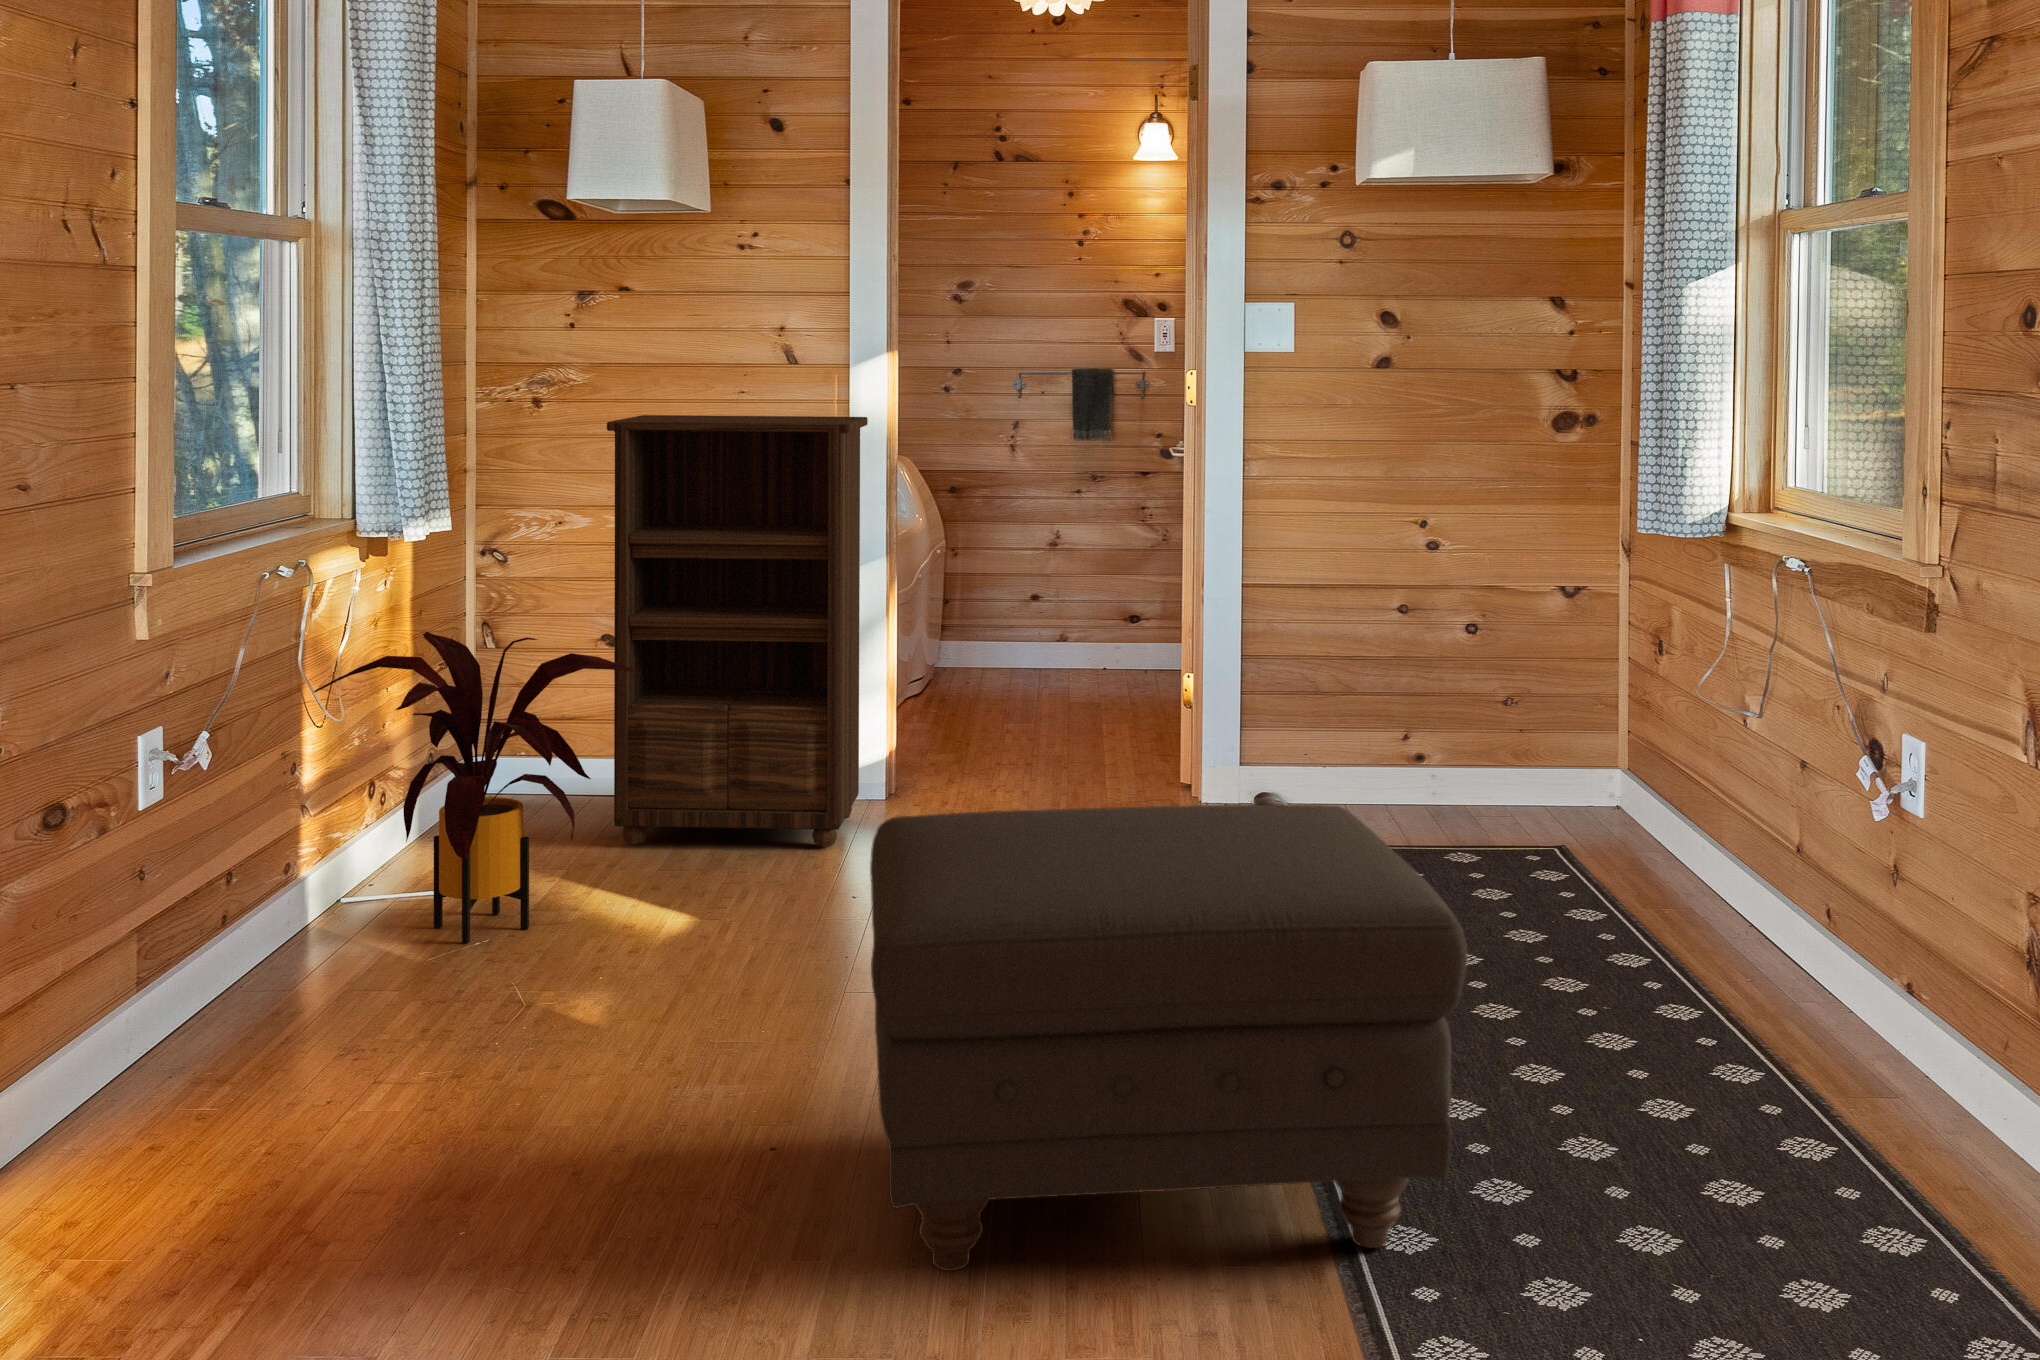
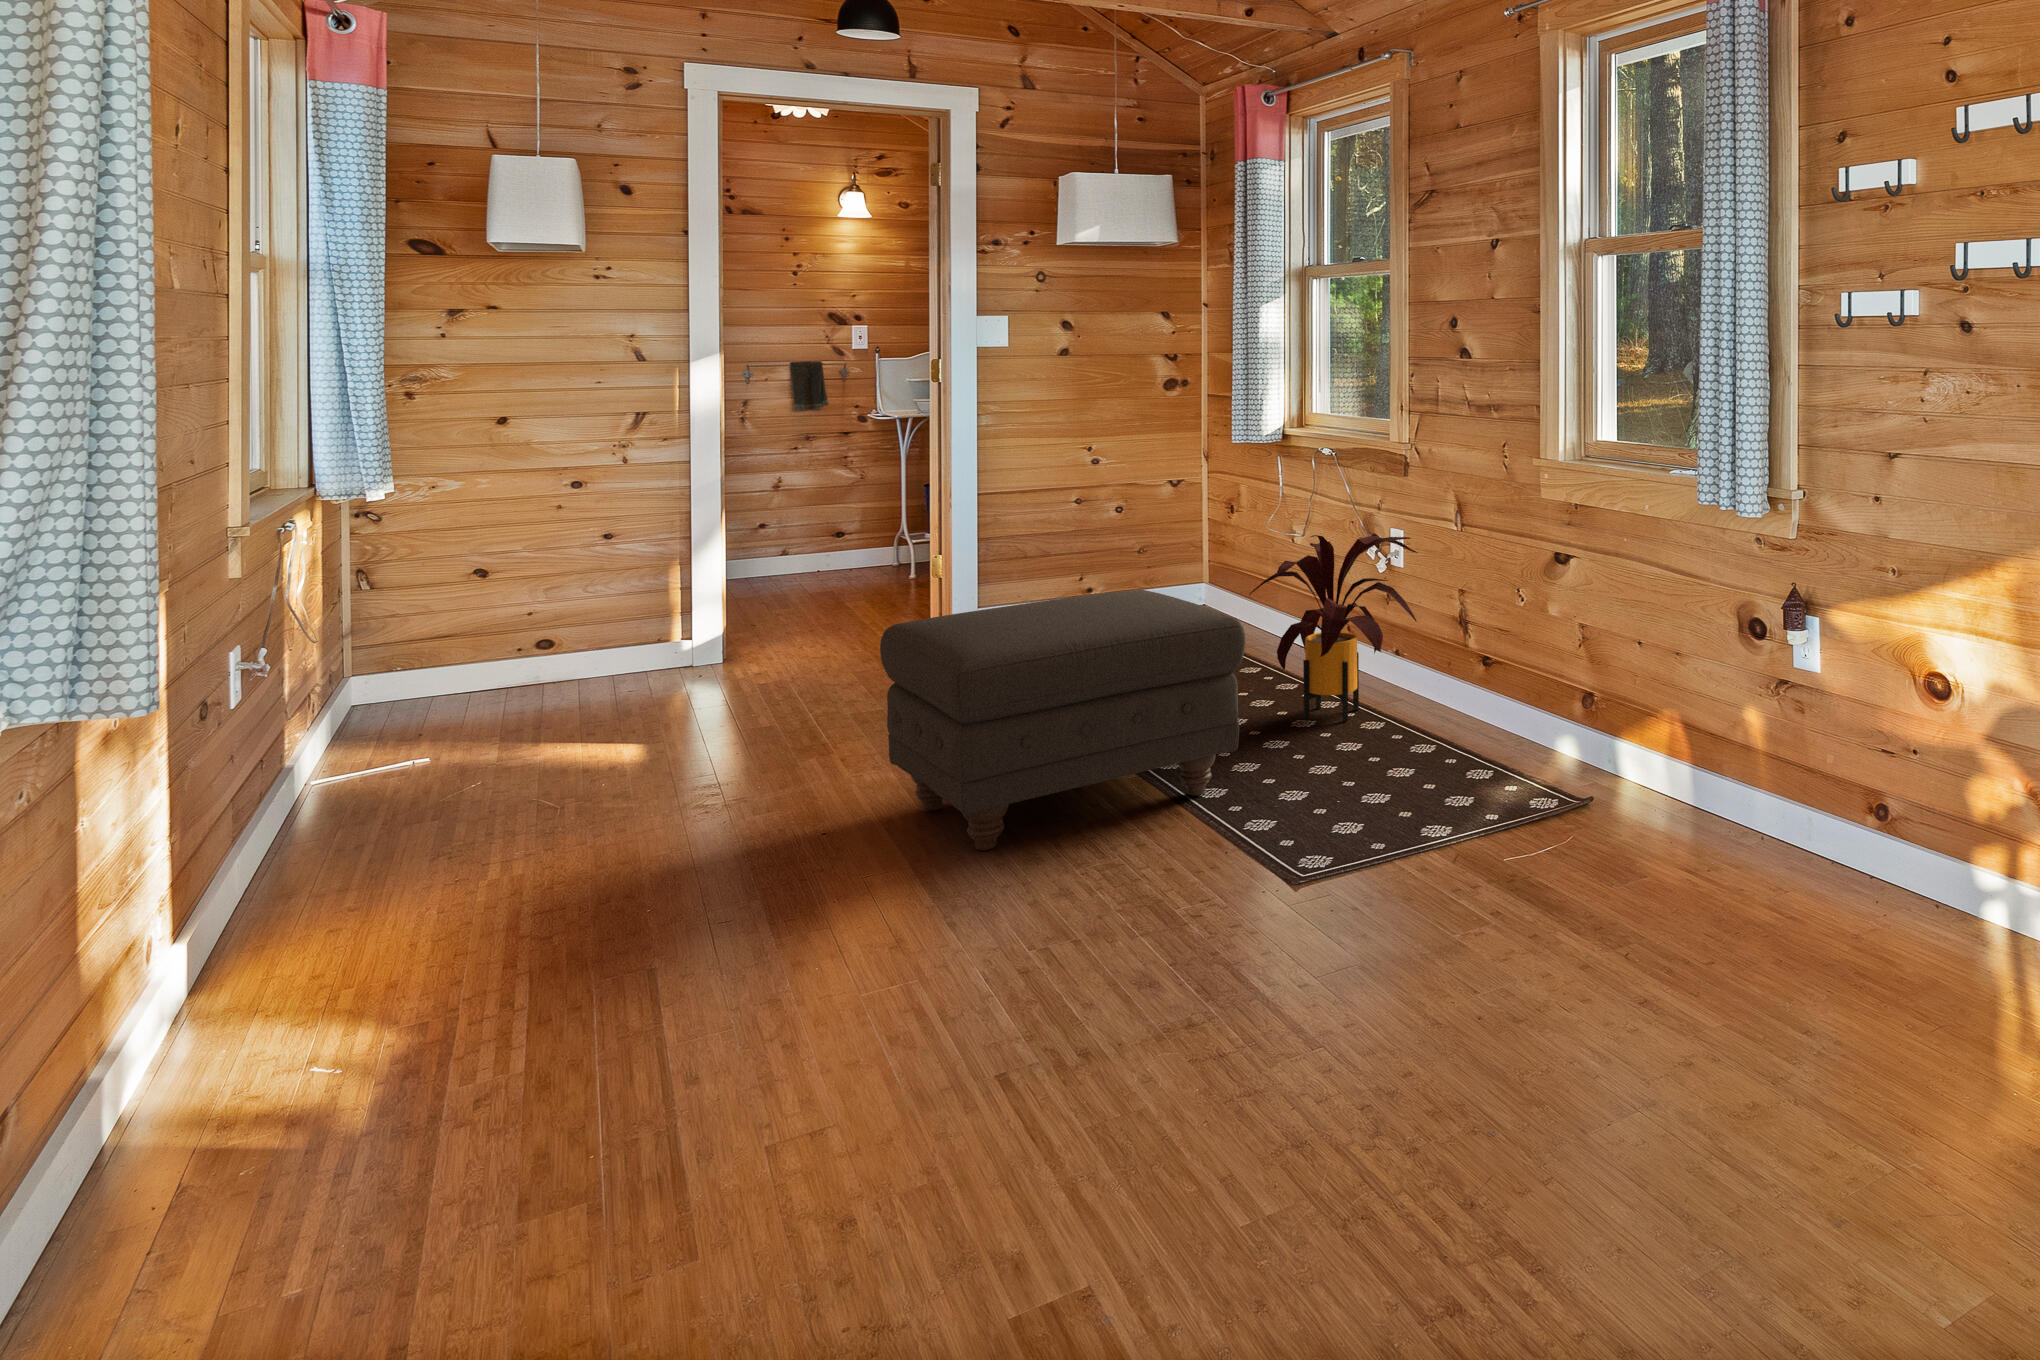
bookshelf: present [607,415,868,848] -> none [512,397,719,719]
house plant: present [313,632,640,944] -> present [1250,535,1417,722]

